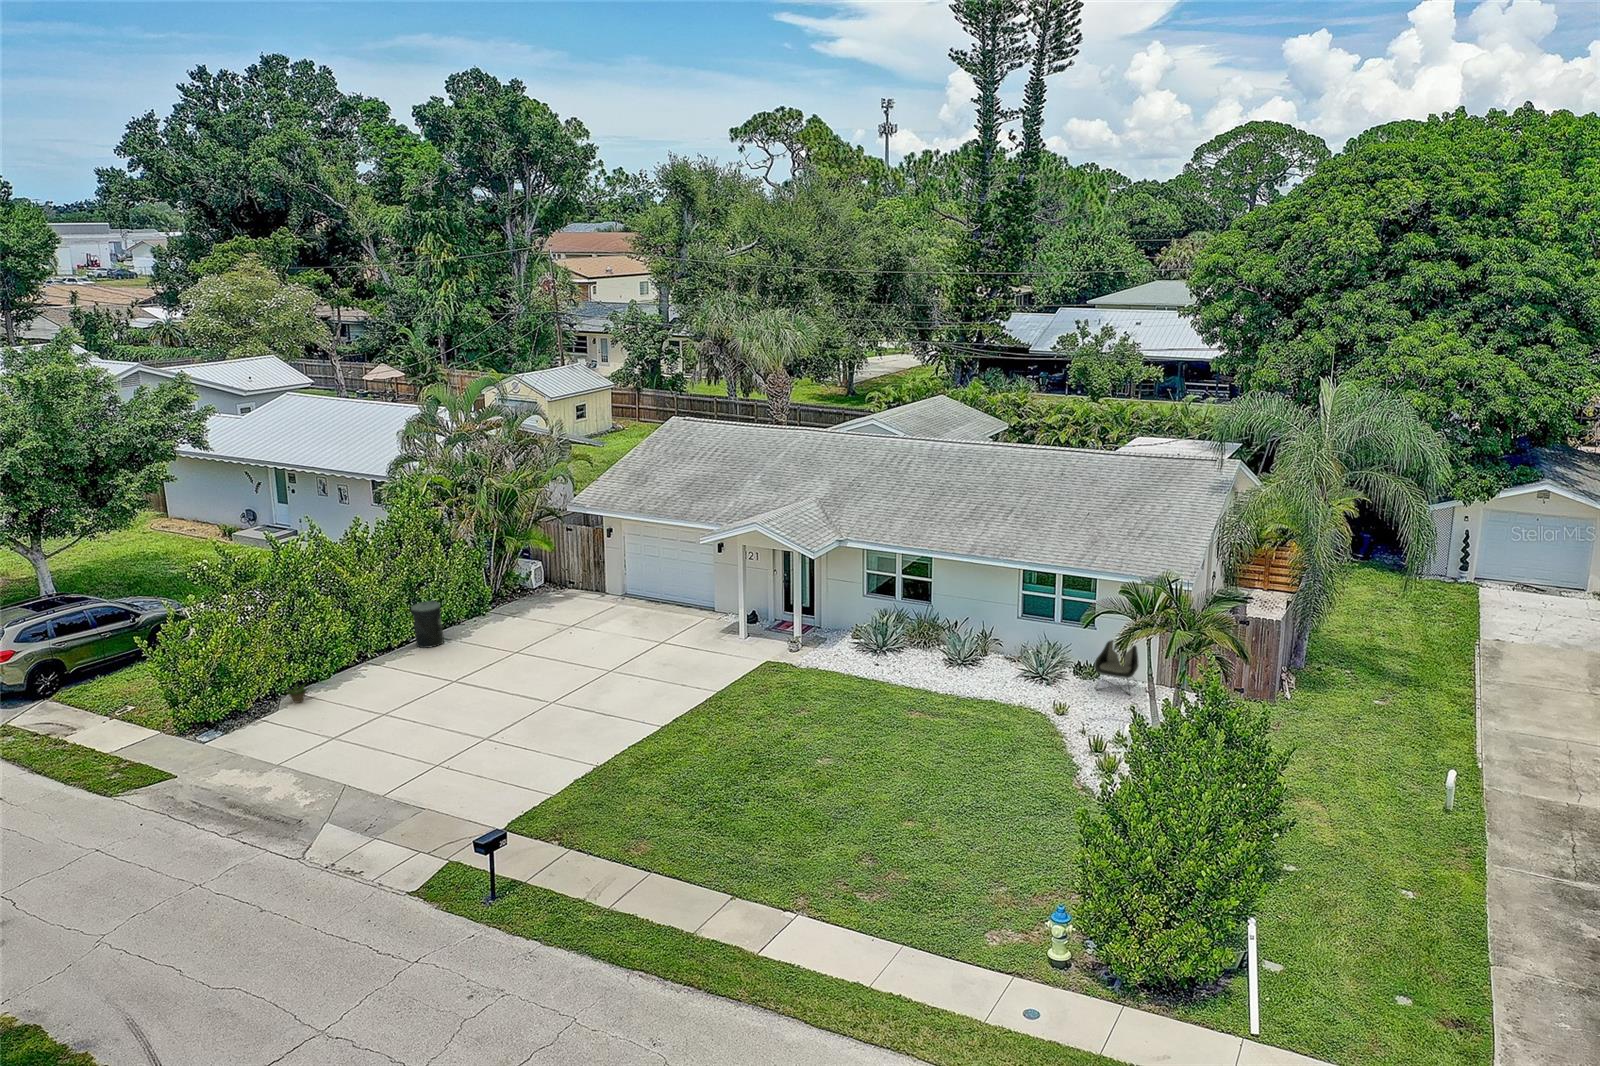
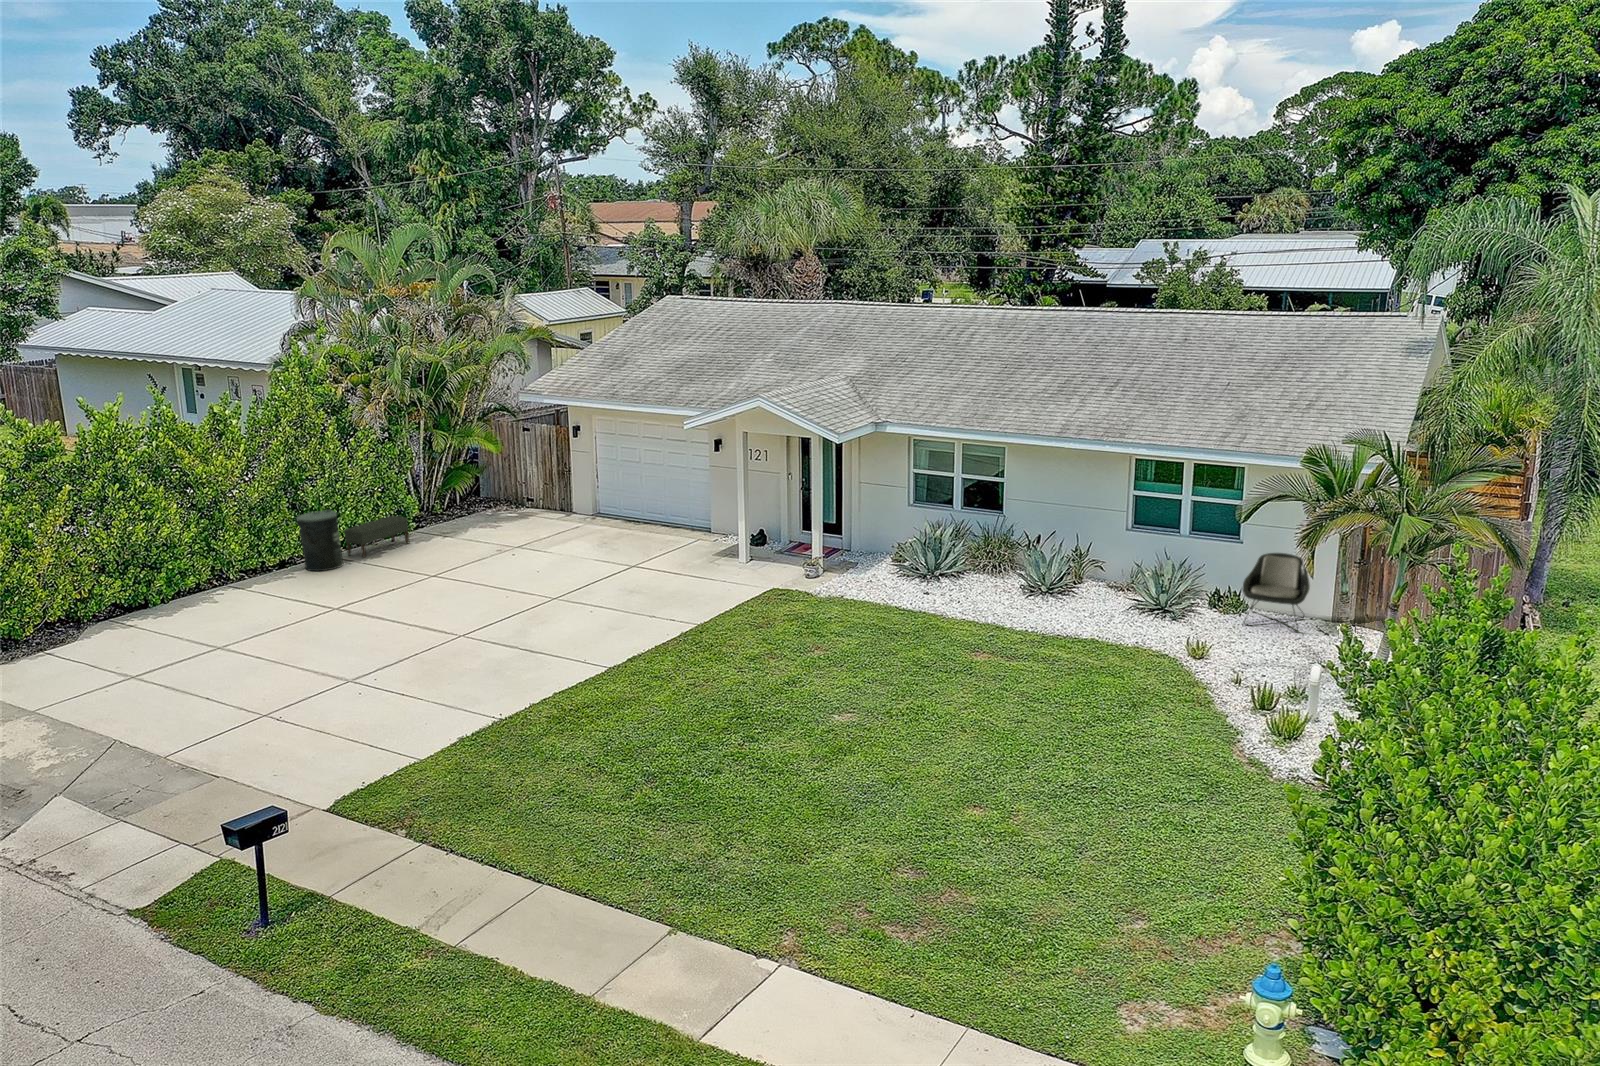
bench: none [441,600,487,635] -> present [344,516,409,558]
decorative plant: present [286,684,308,703] -> none [88,606,131,633]

